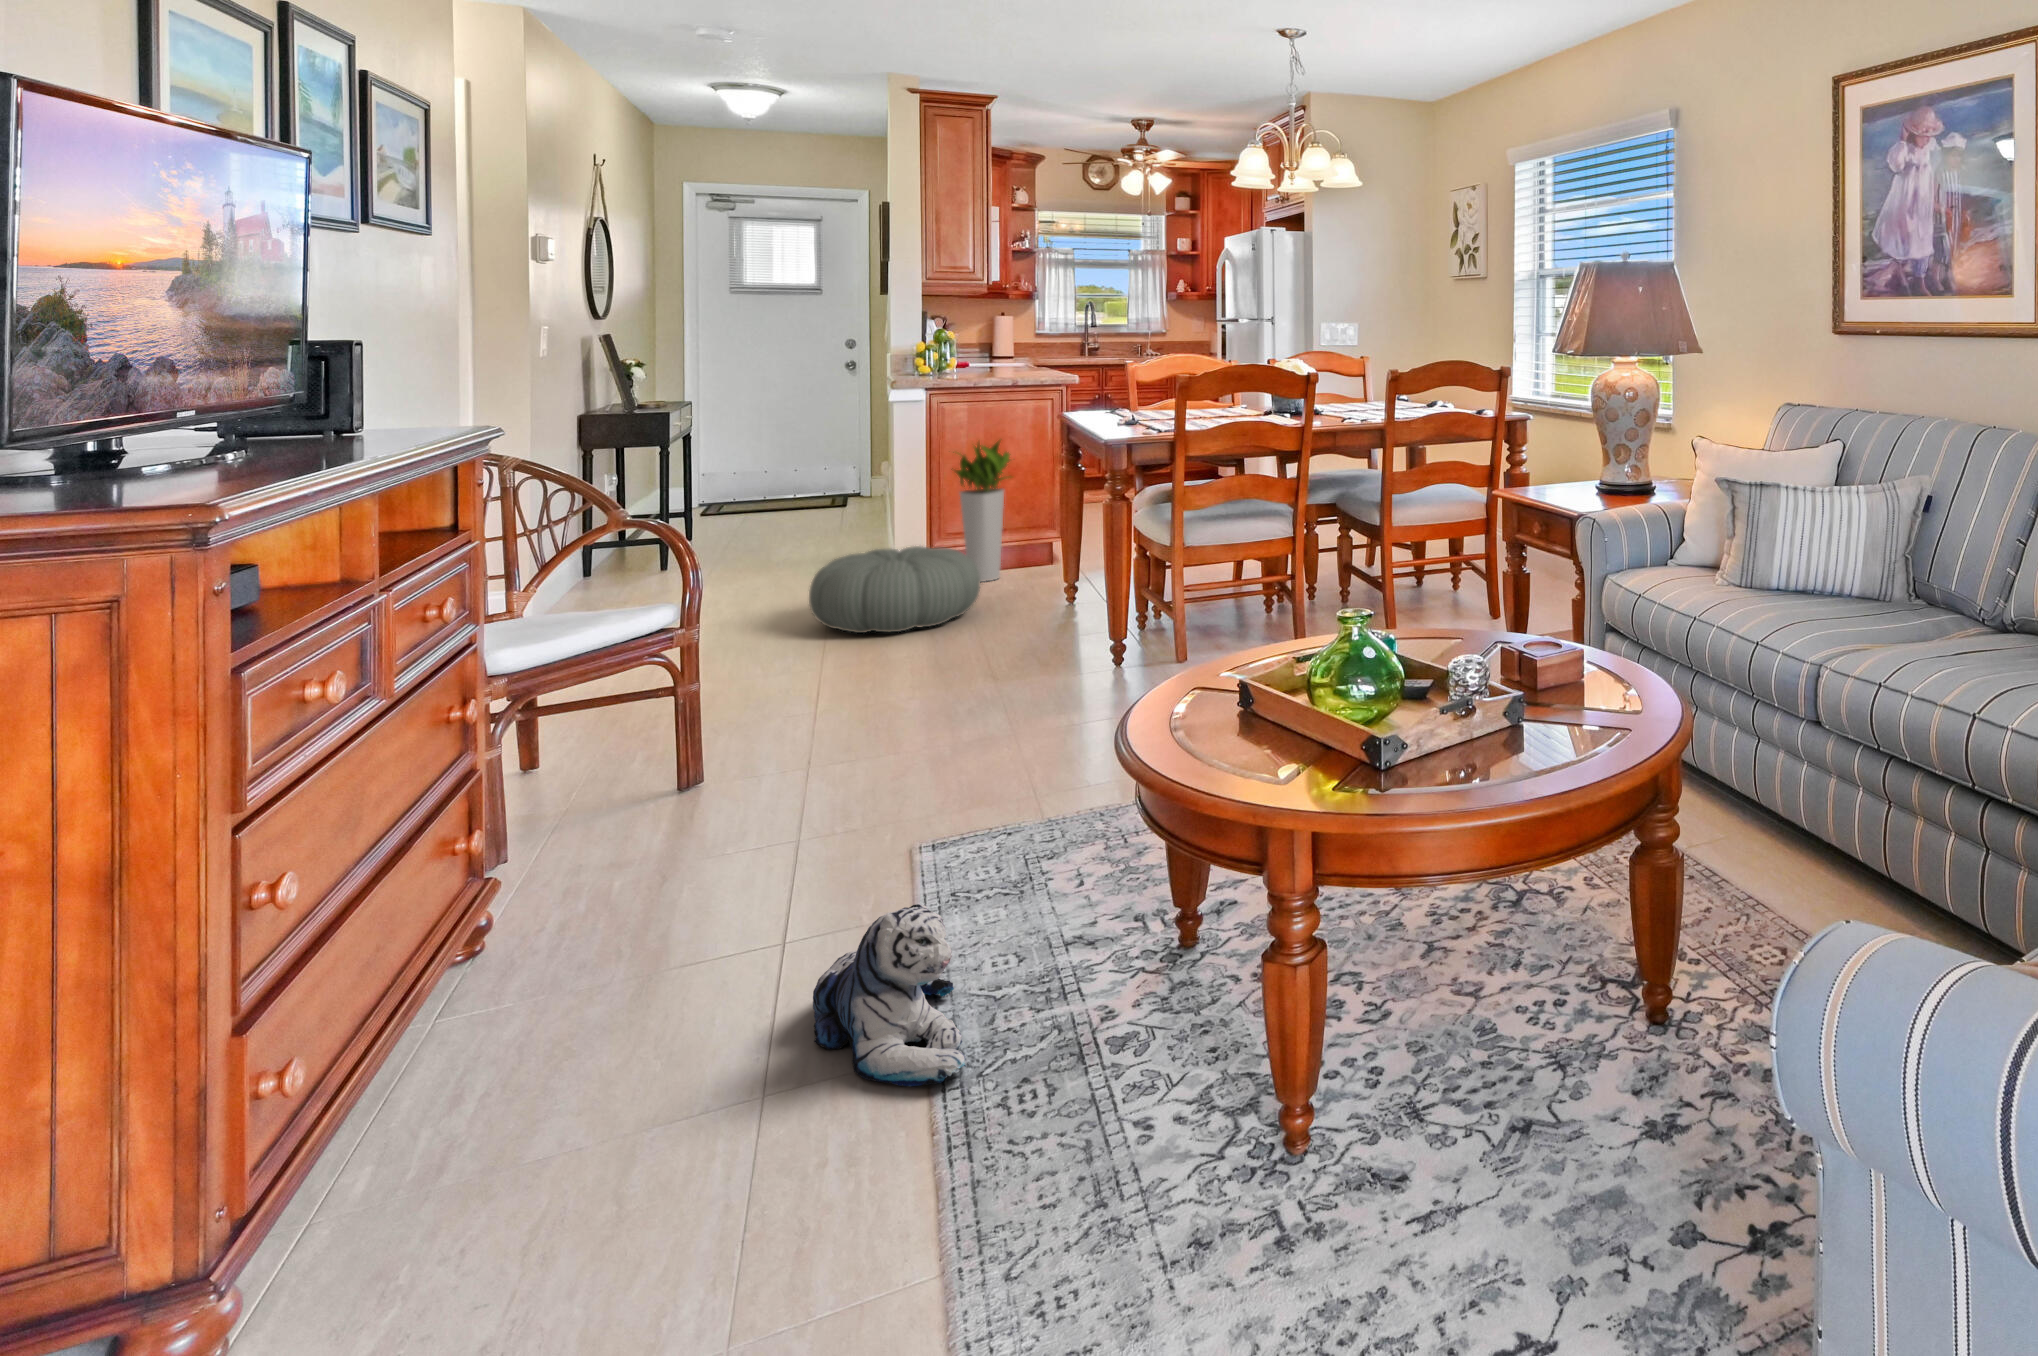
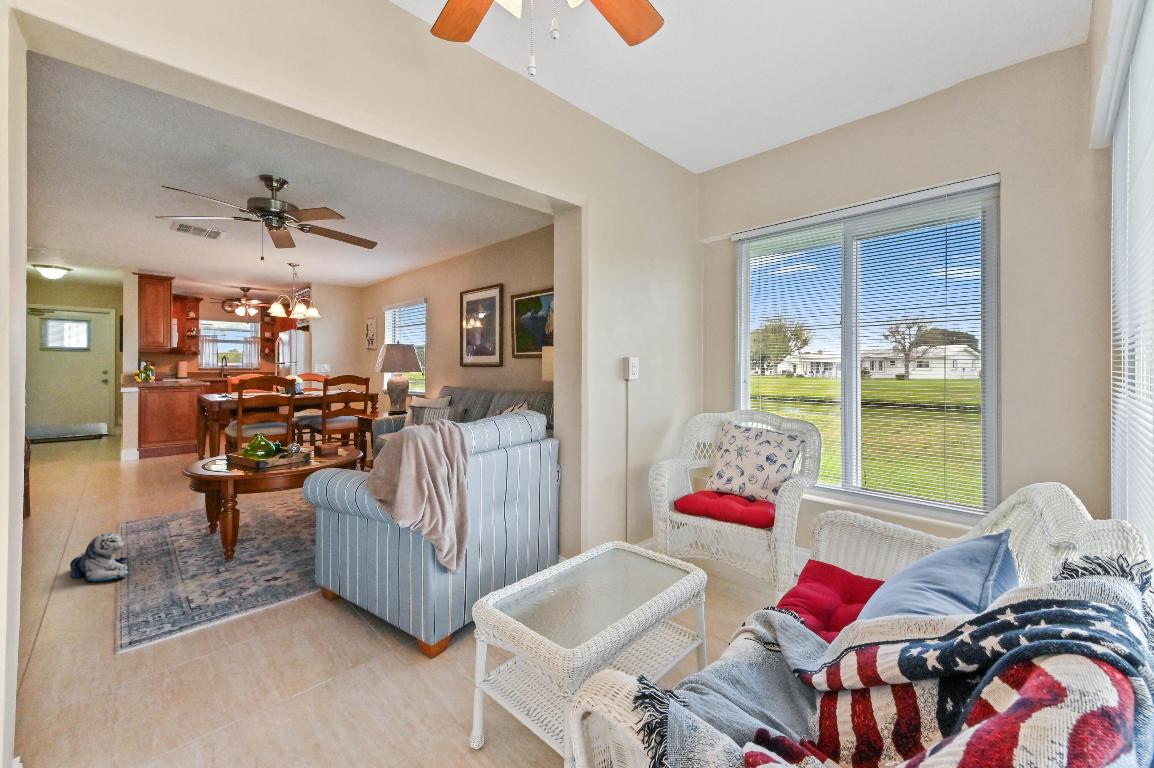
planter: present [955,441,1010,582] -> none [148,404,182,457]
pouf: present [809,546,980,633] -> none [81,444,163,475]

